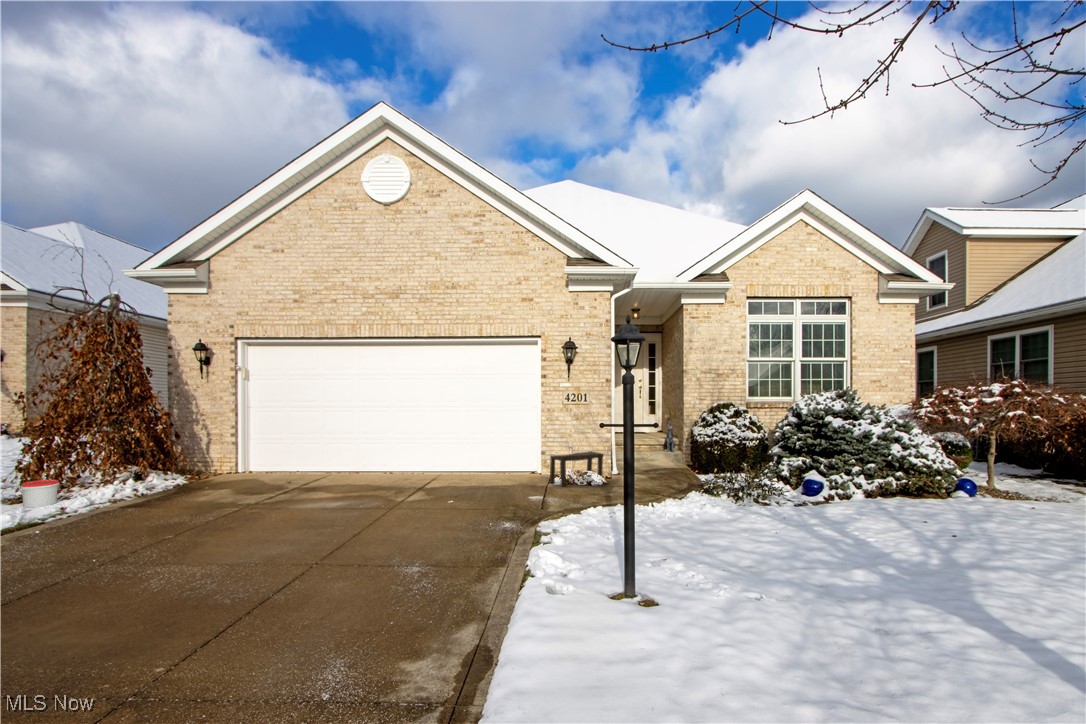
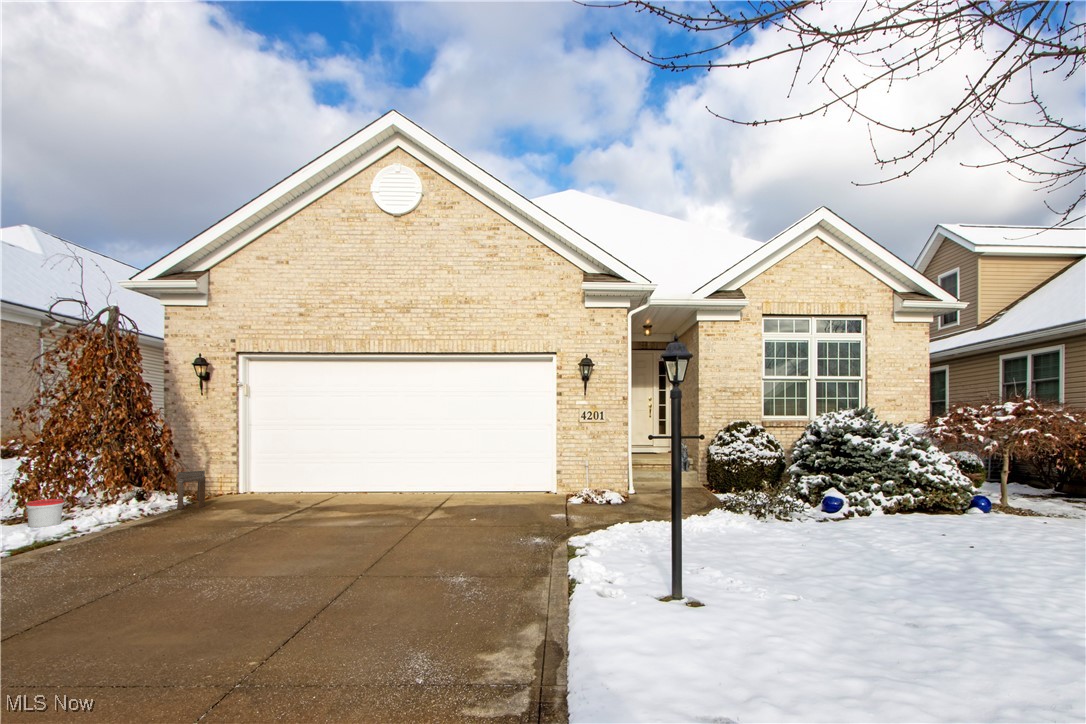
bench: present [550,451,604,486] -> present [177,470,205,509]

